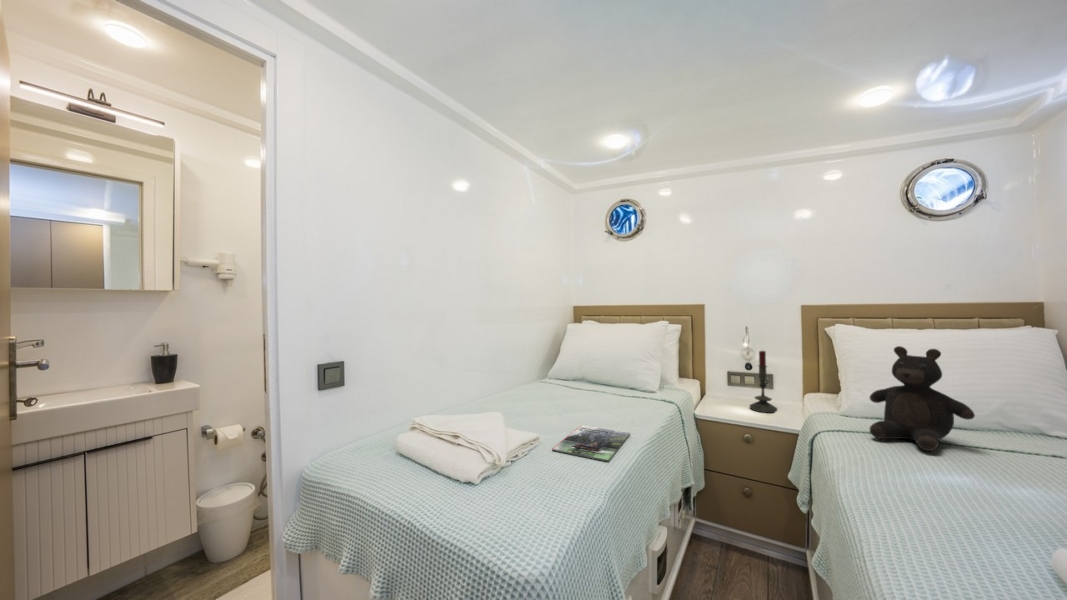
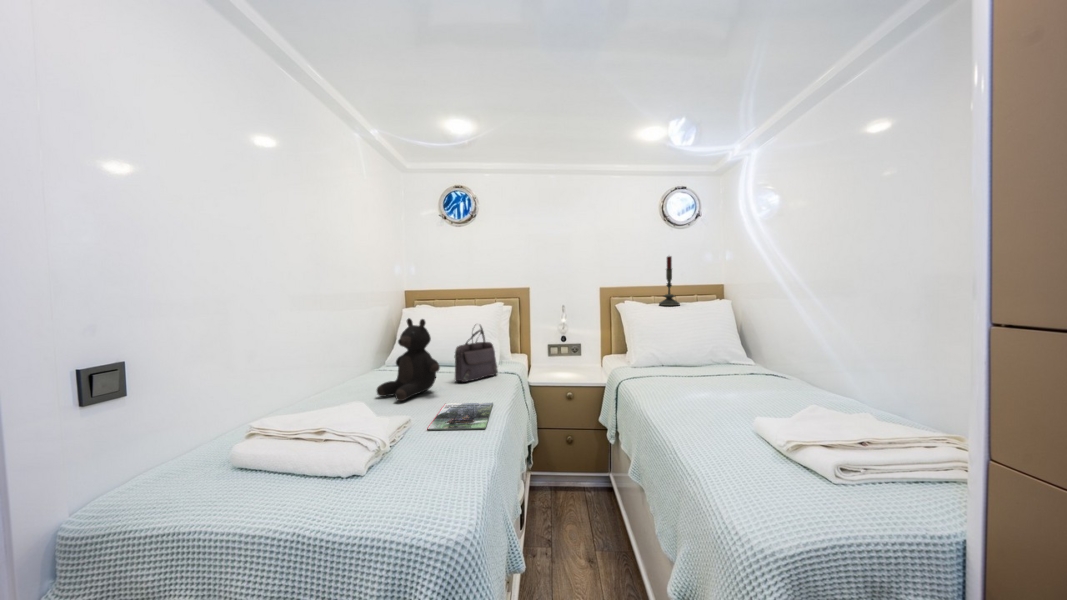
handbag: none [602,344,652,405] -> present [455,325,498,382]
teddy bear: present [870,346,975,451] -> present [377,318,440,401]
candle: present [750,351,777,413] -> present [659,256,680,306]

